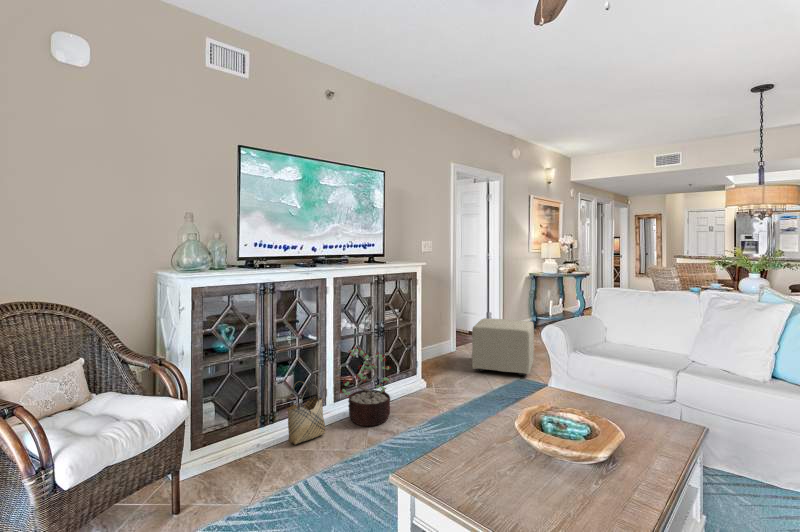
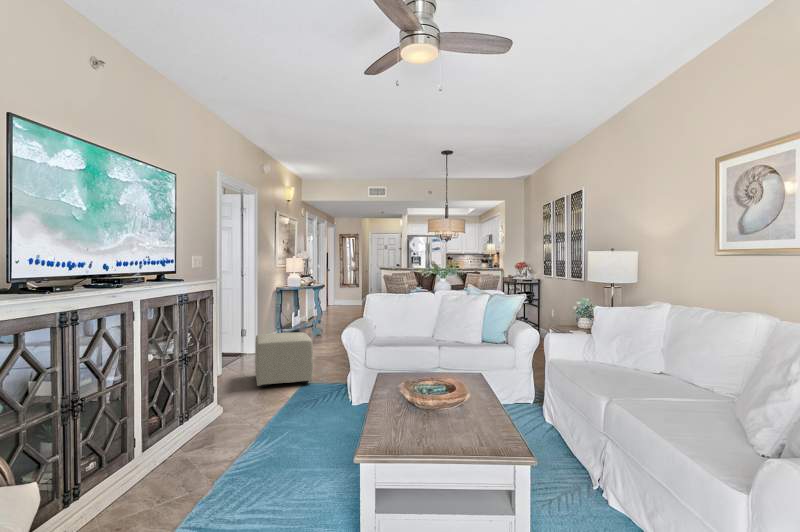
decorative plant: present [340,346,391,426] -> none [156,378,217,466]
woven basket: present [287,381,325,444] -> none [105,429,150,509]

